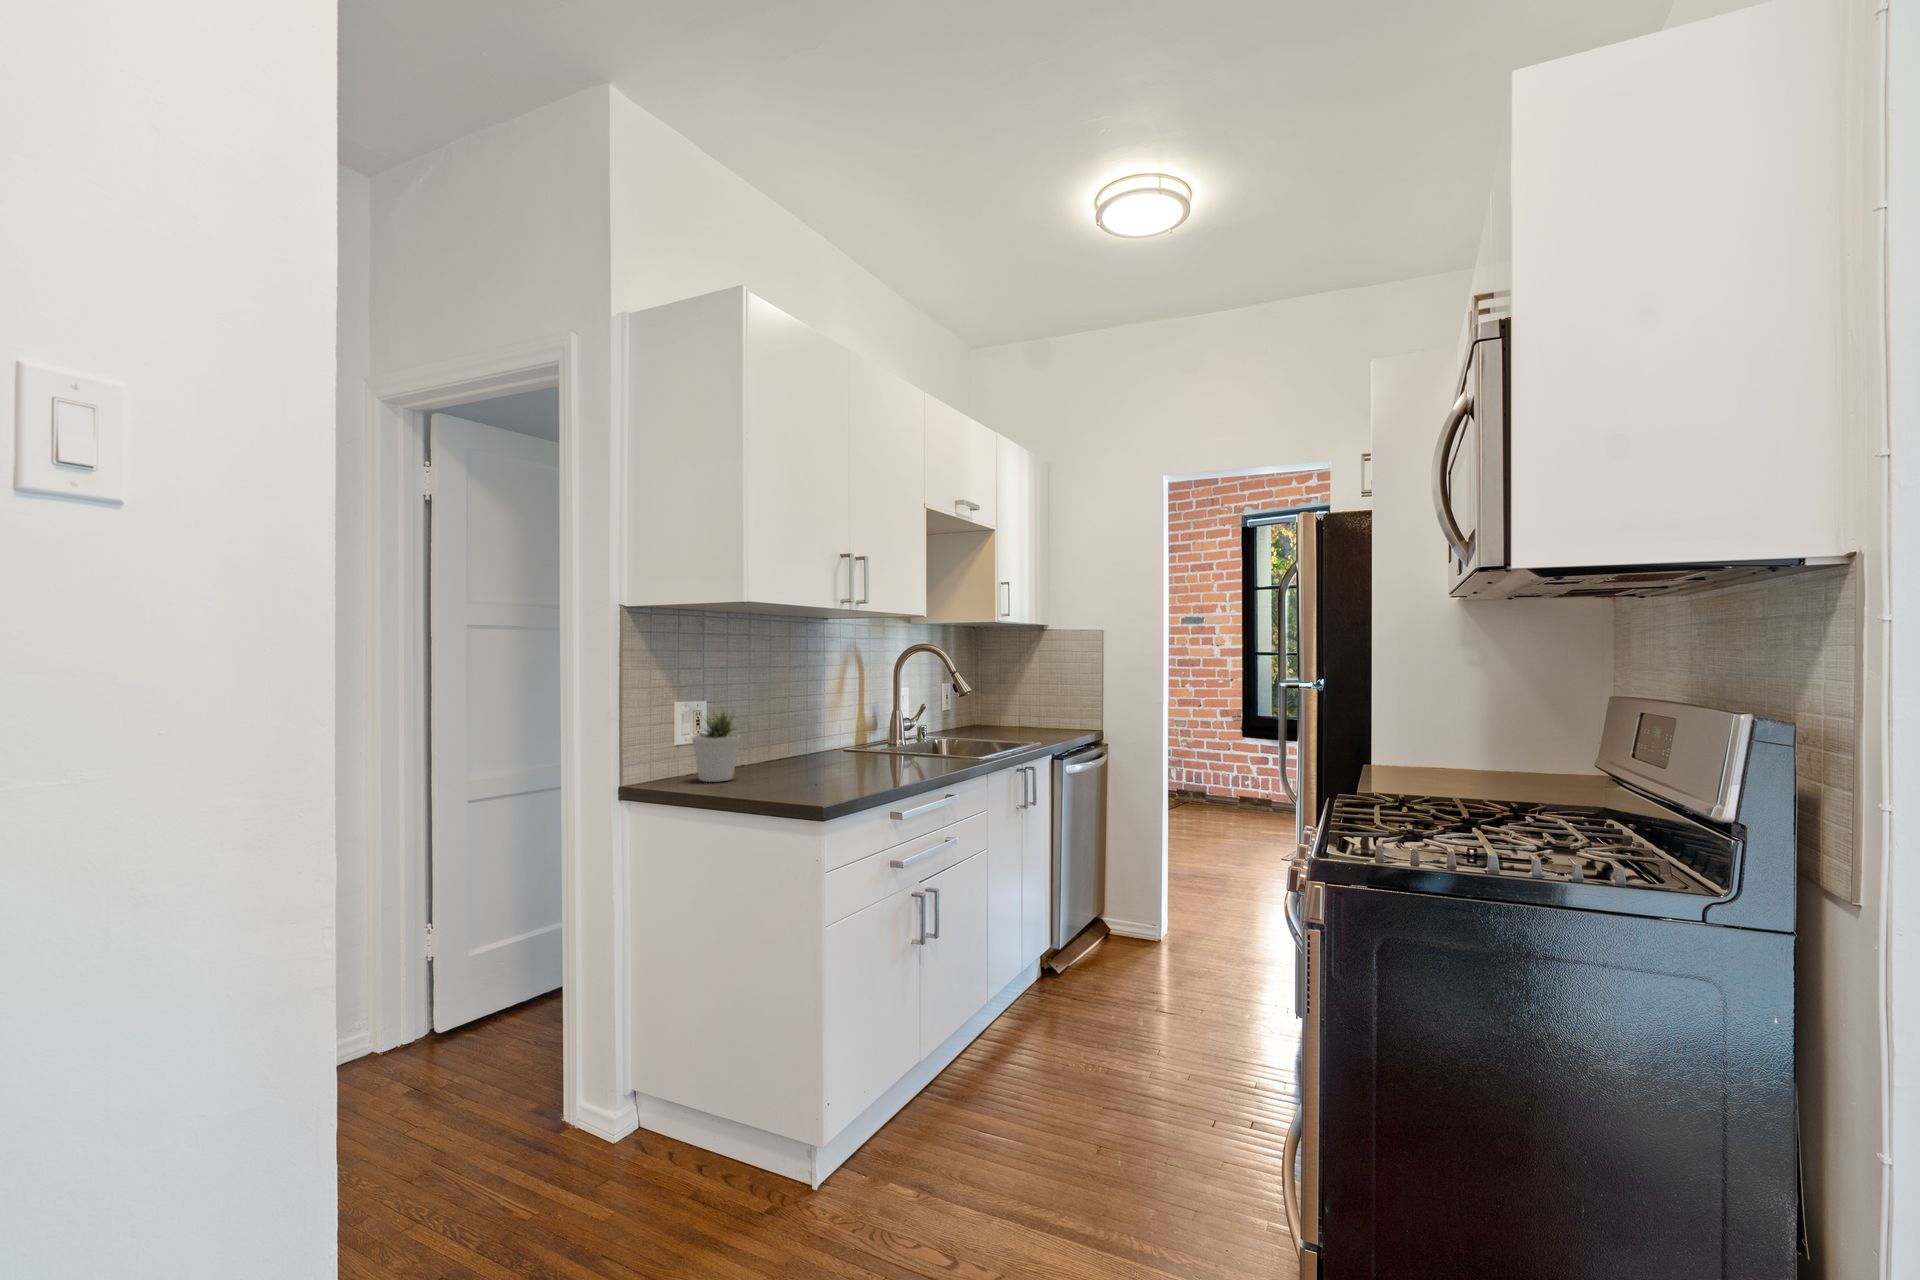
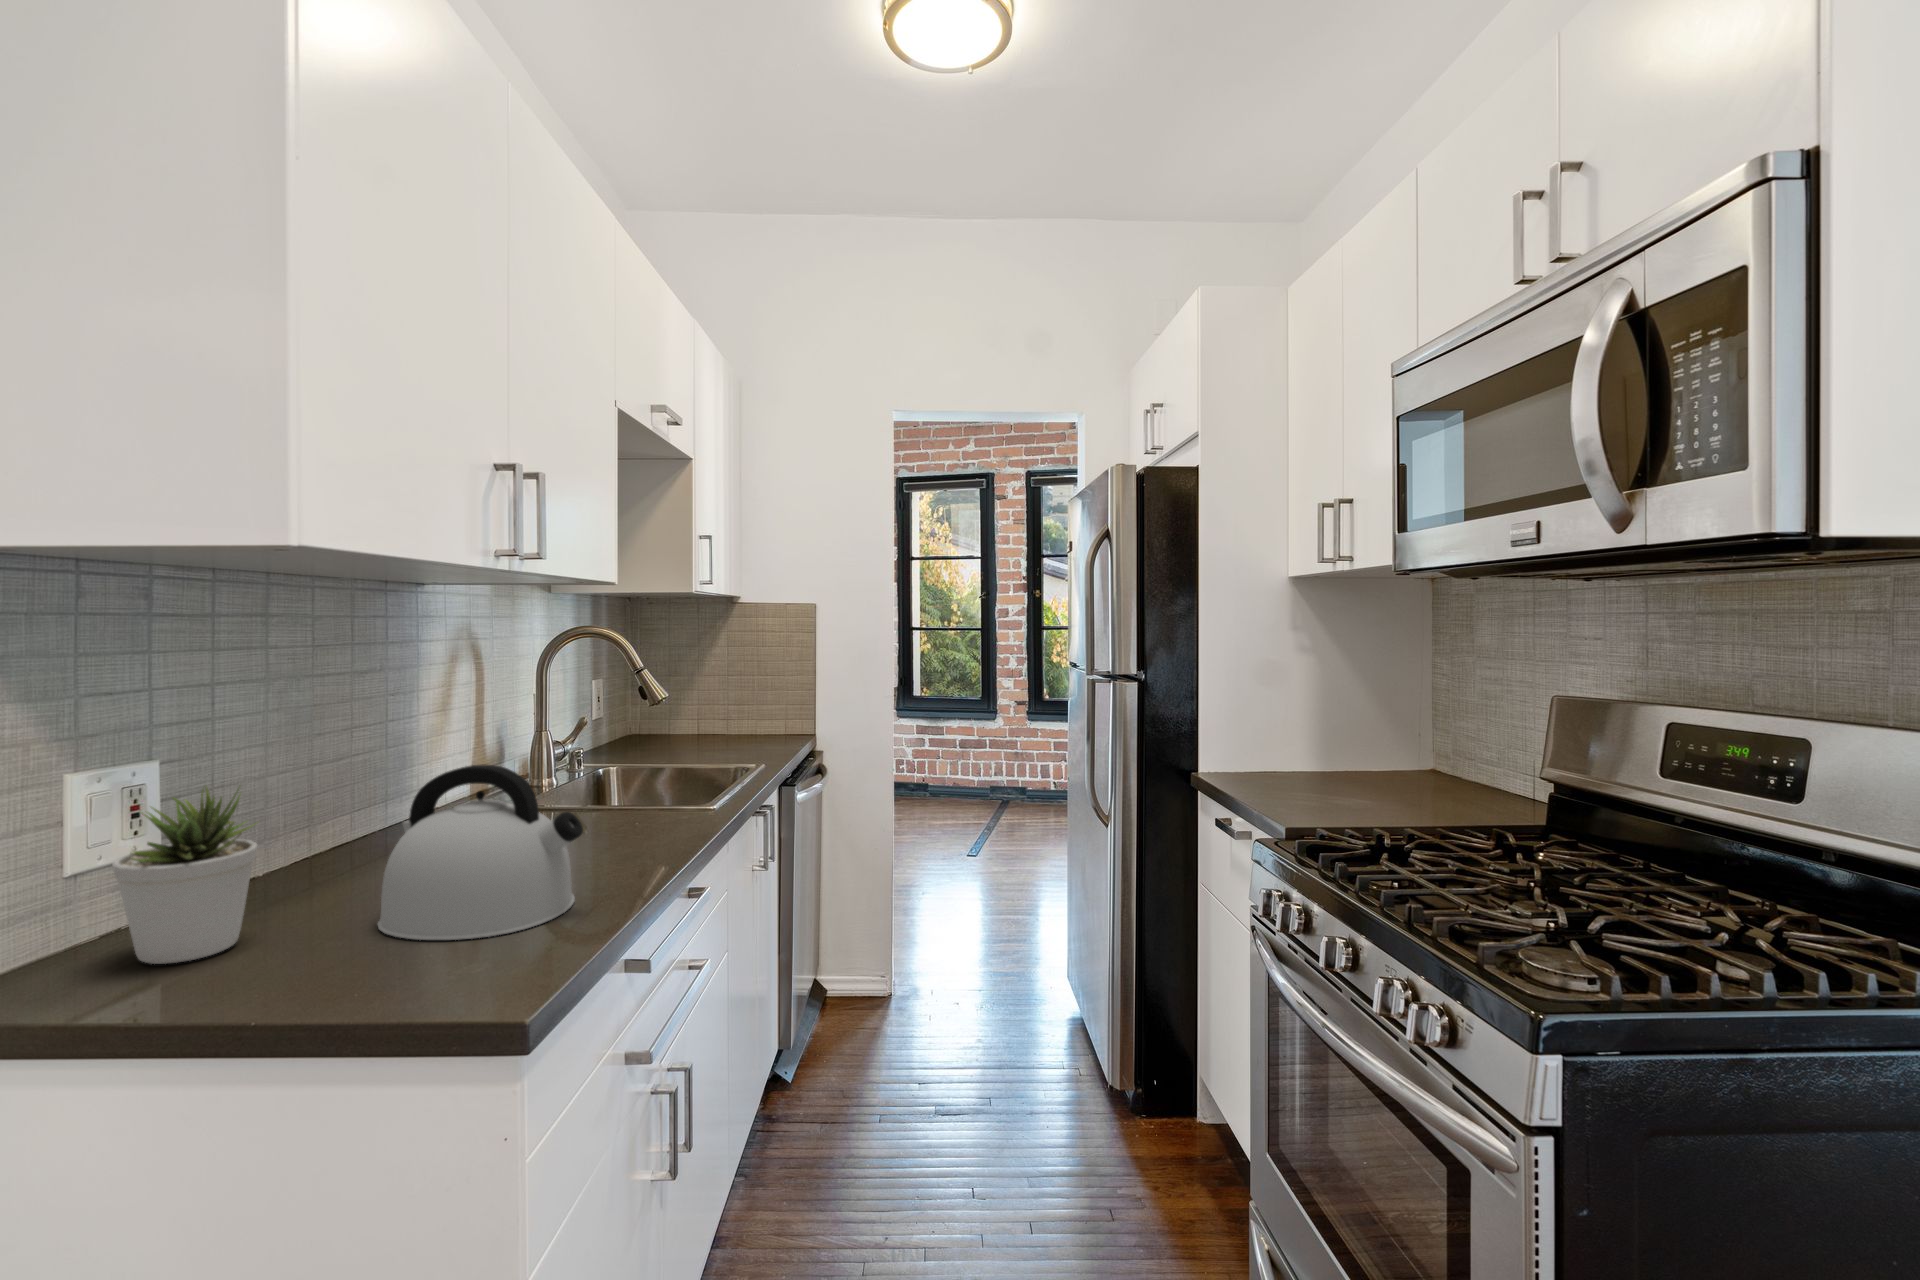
kettle: none [785,706,872,785] -> present [378,765,583,940]

